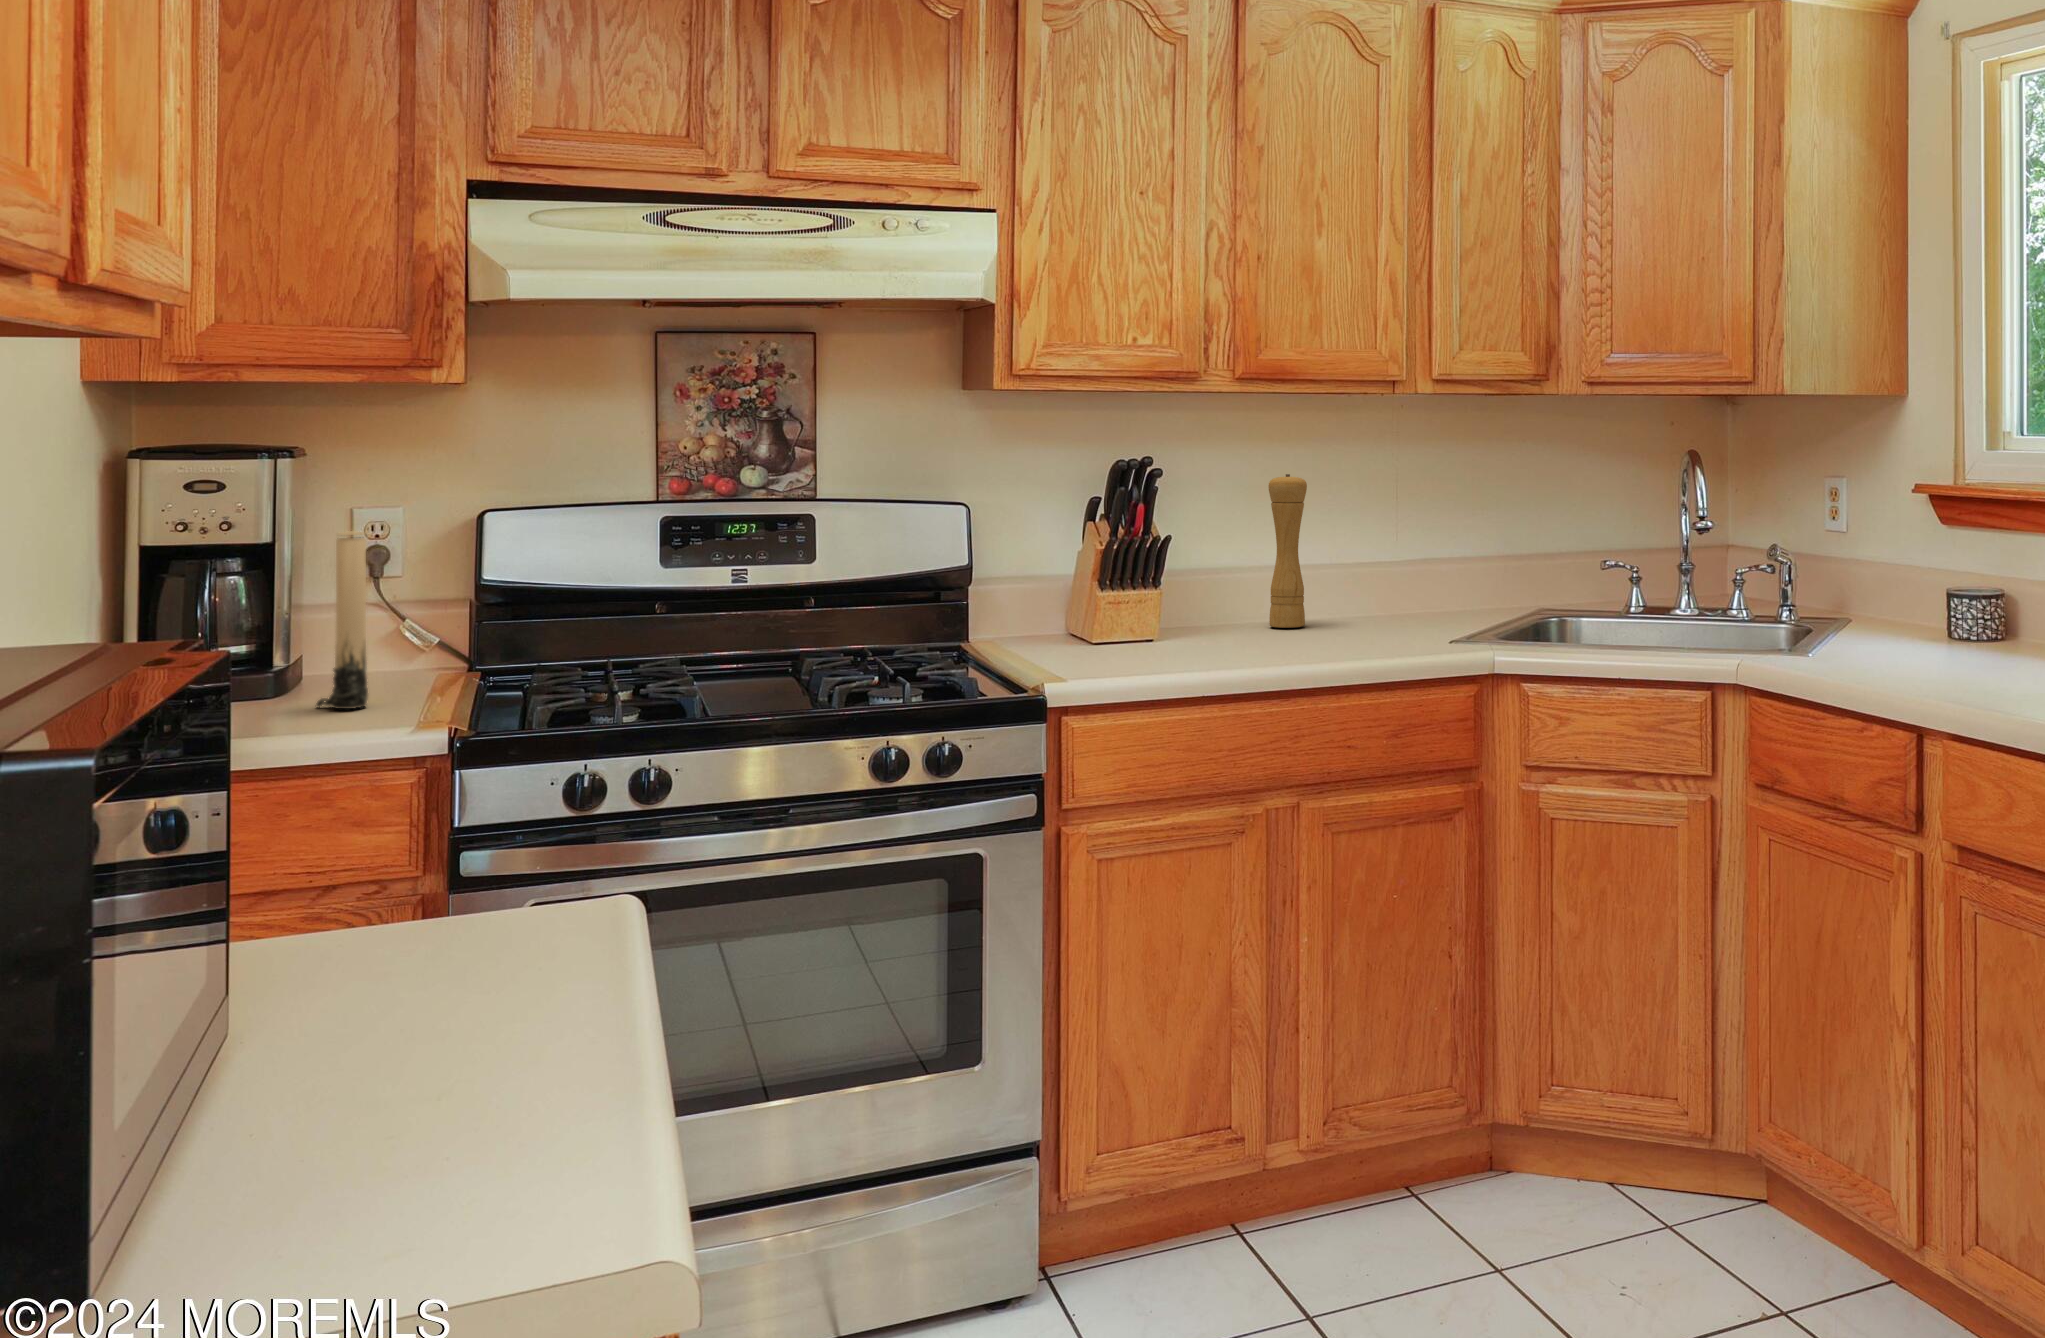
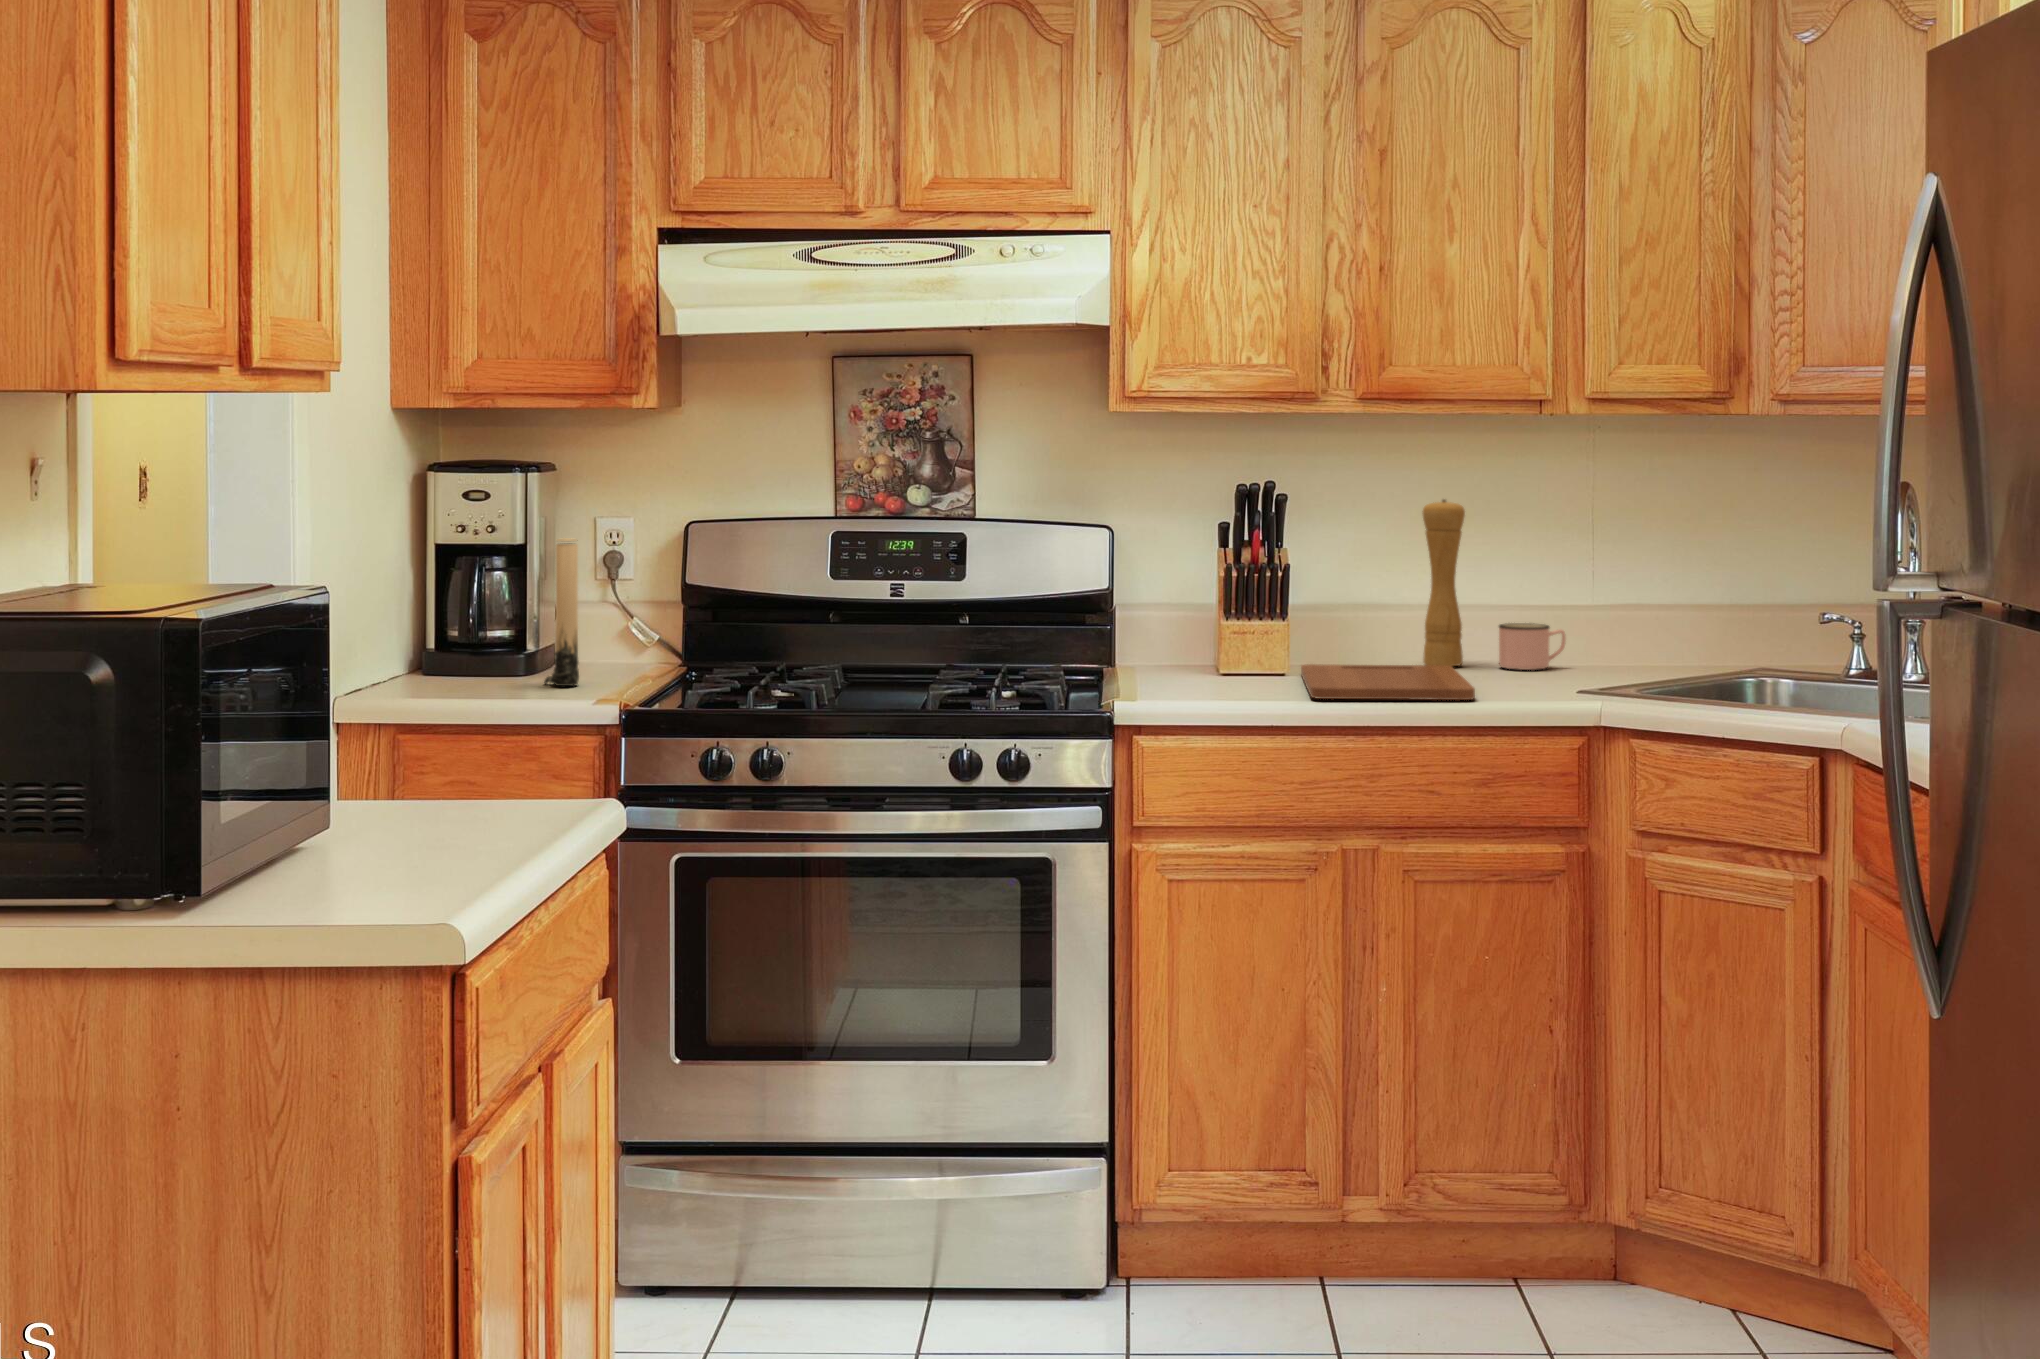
mug: none [1337,585,1394,627] -> present [1499,623,1566,670]
cutting board: none [1176,627,1382,667] -> present [1301,664,1475,700]

